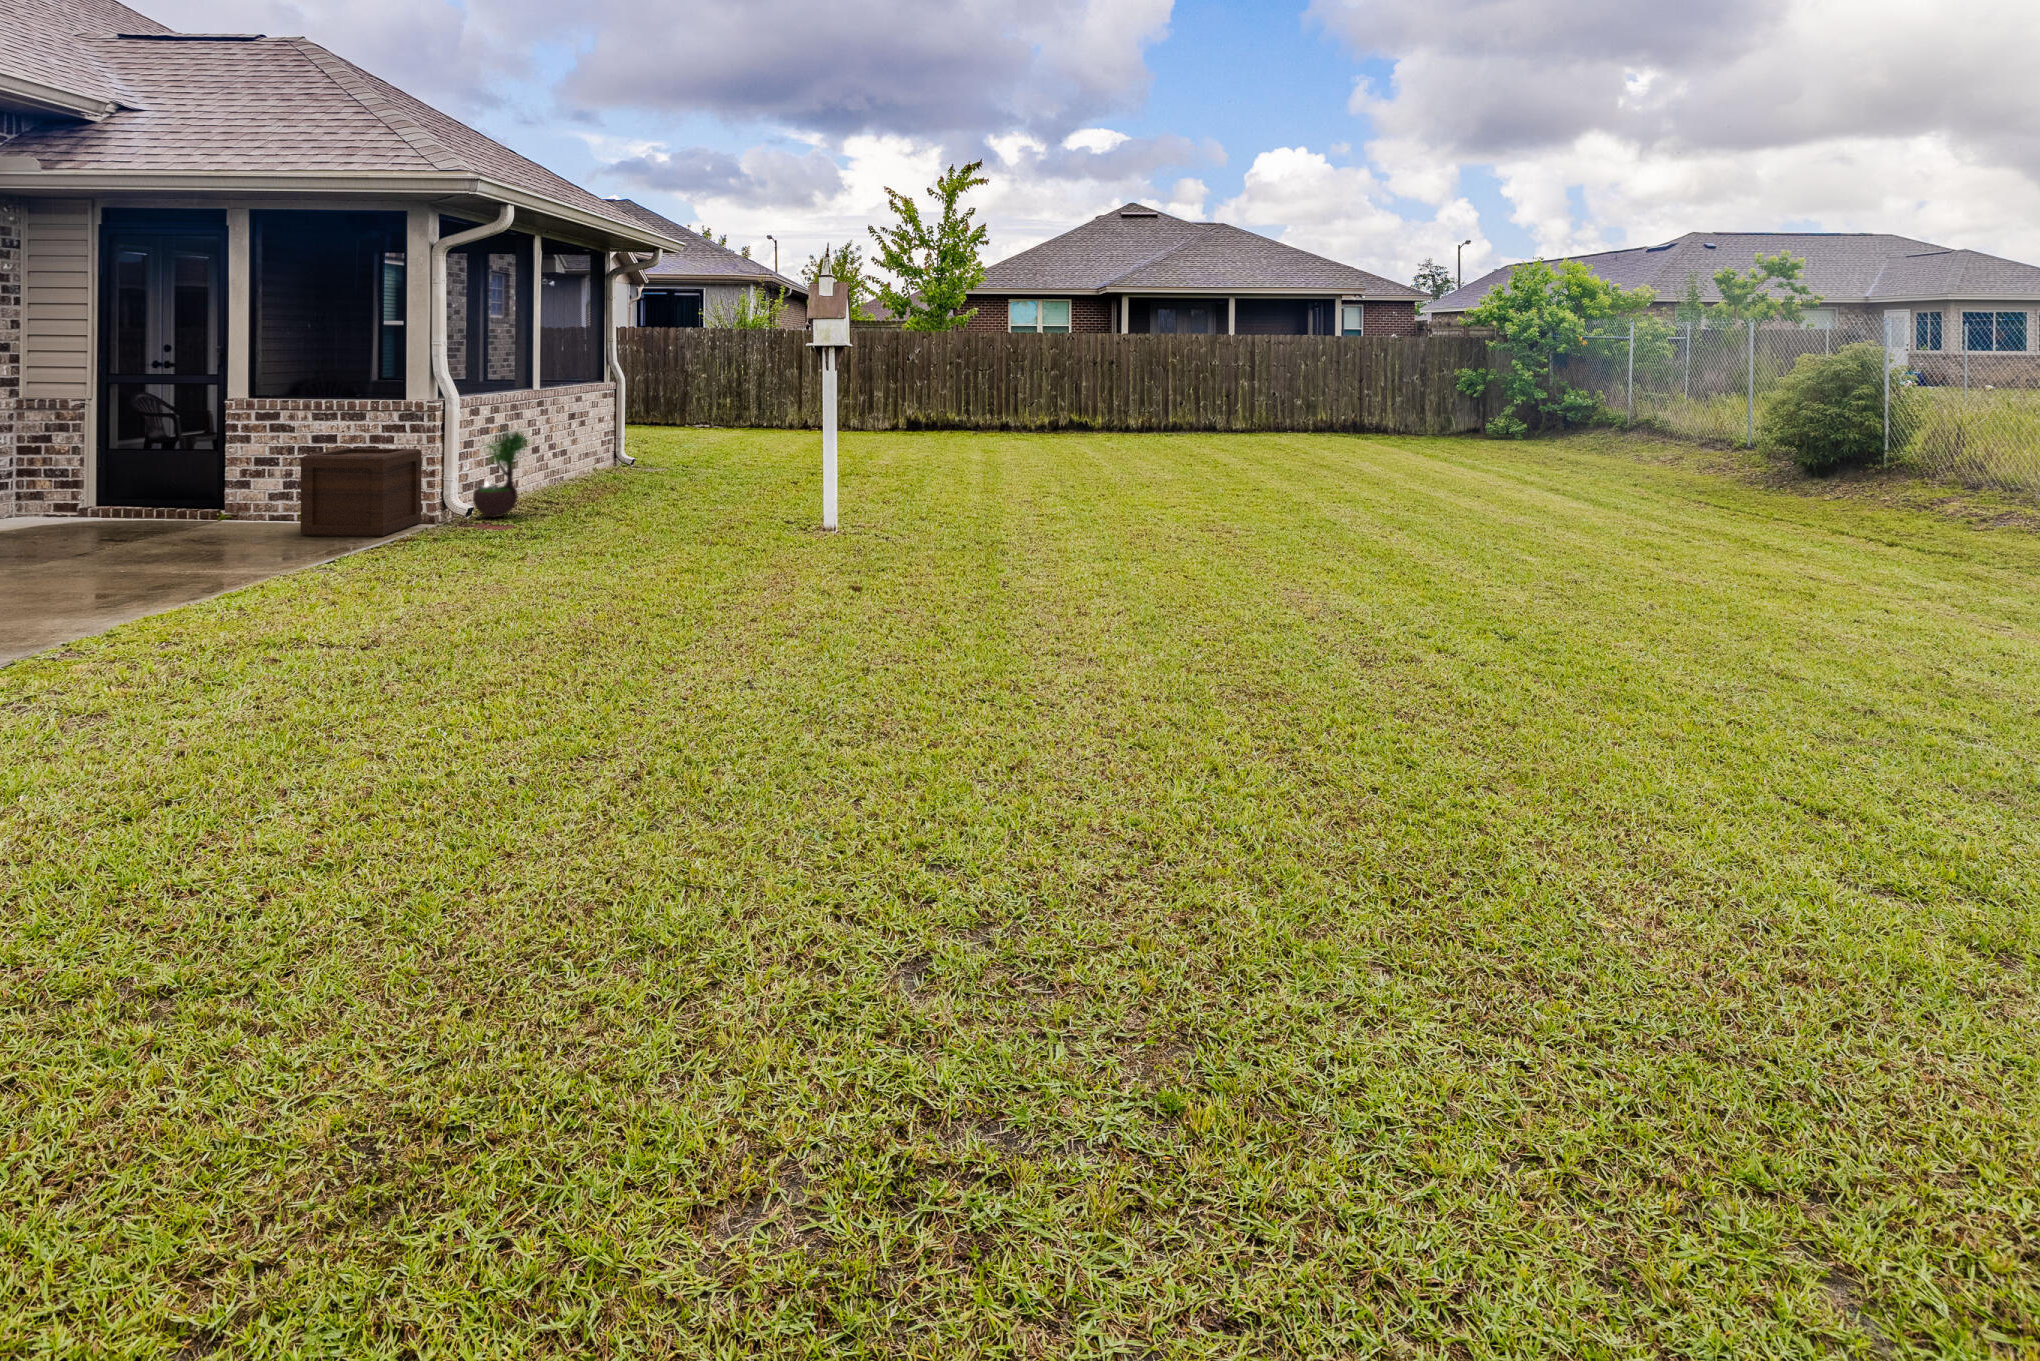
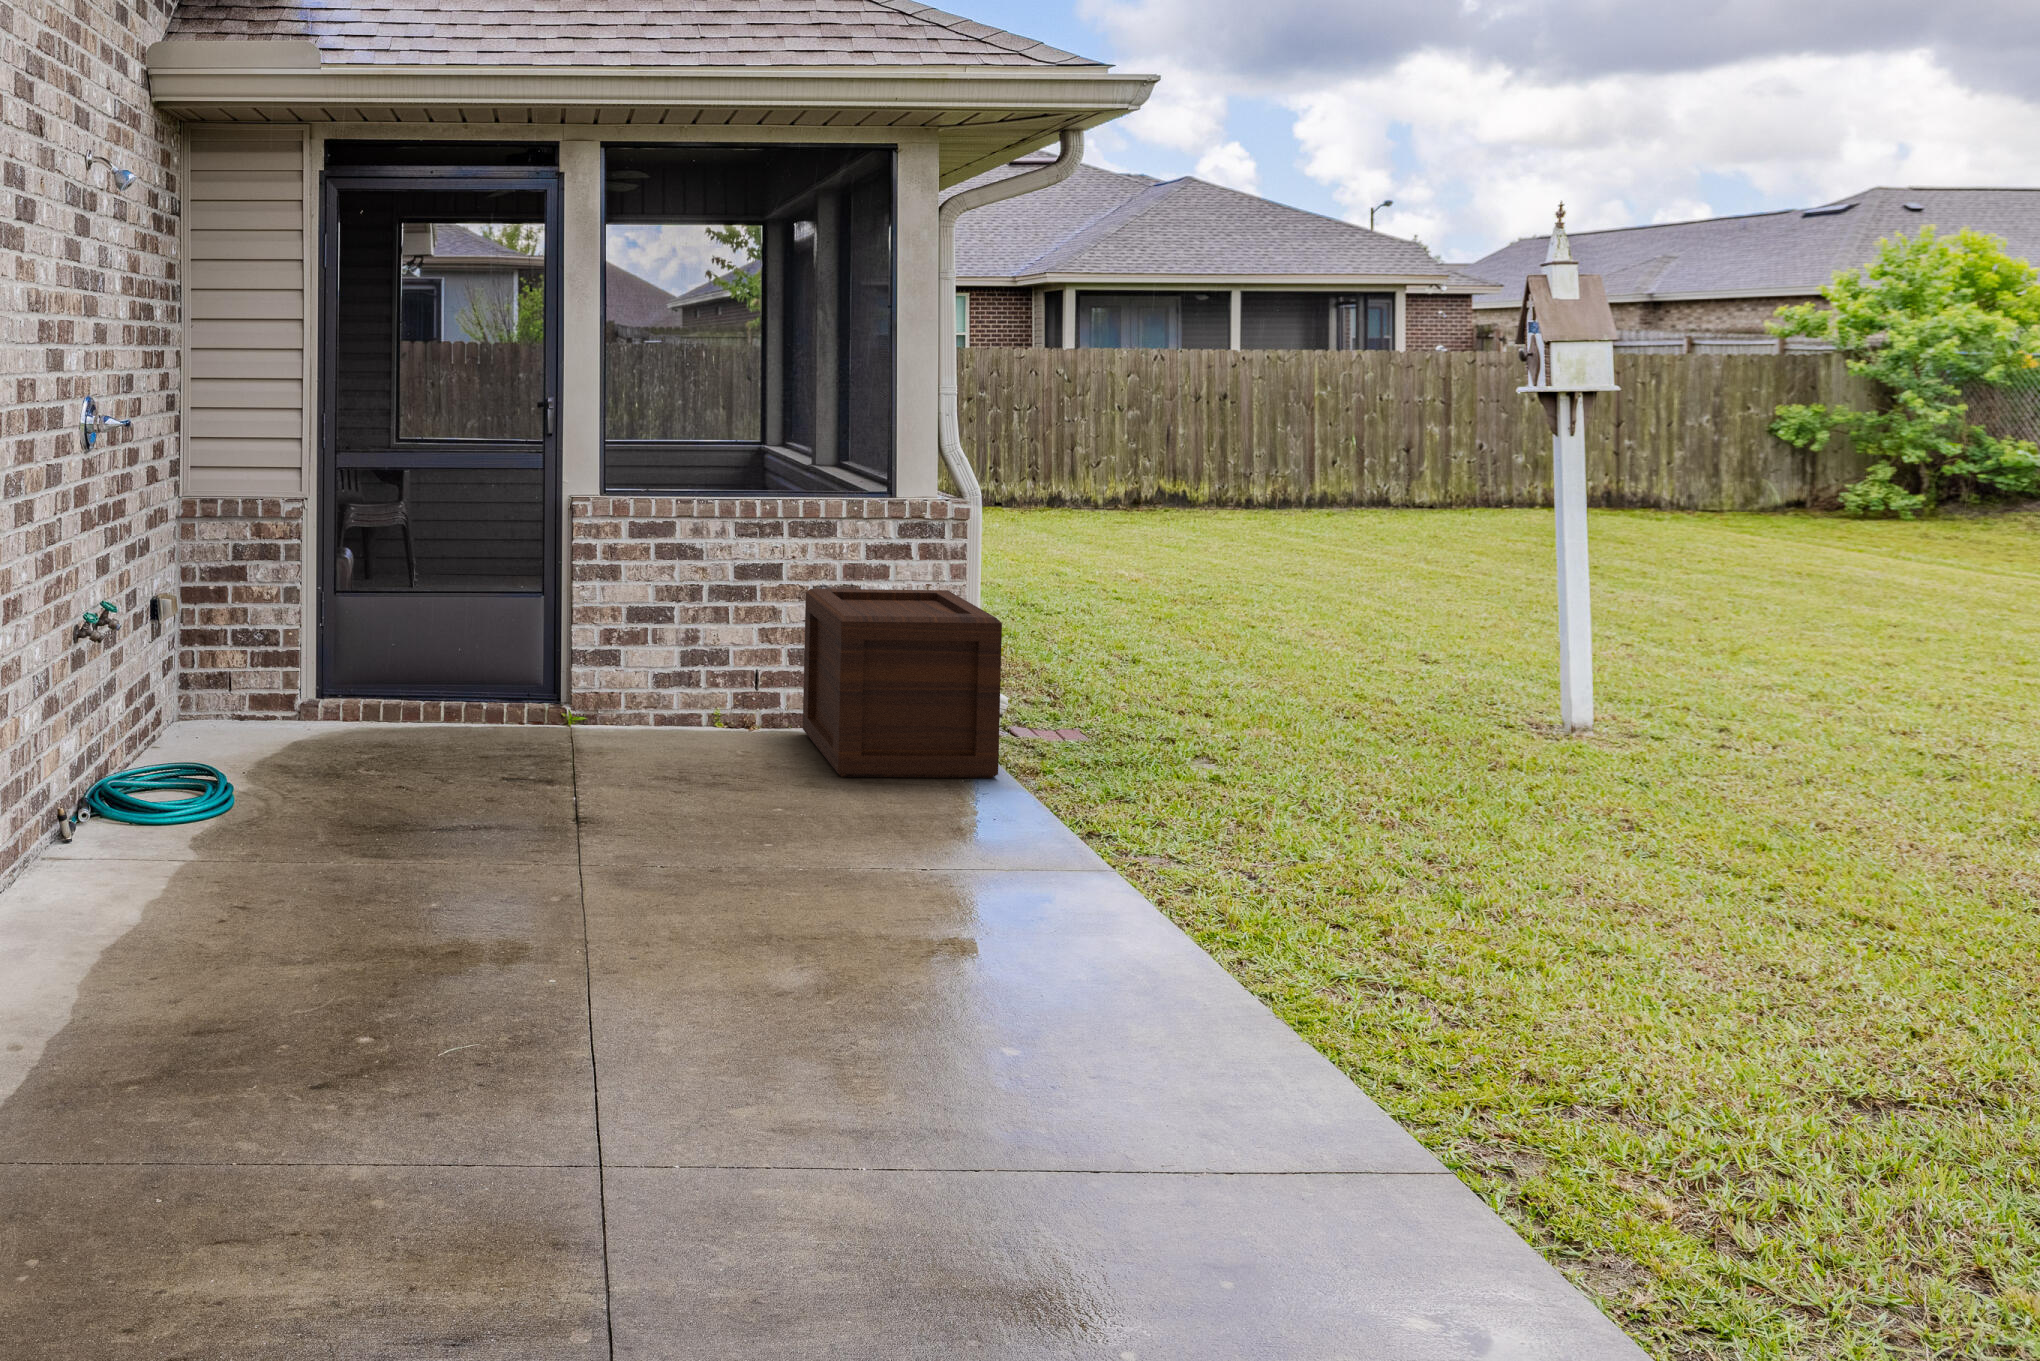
potted tree: present [473,430,529,517] -> none [983,534,1110,715]

